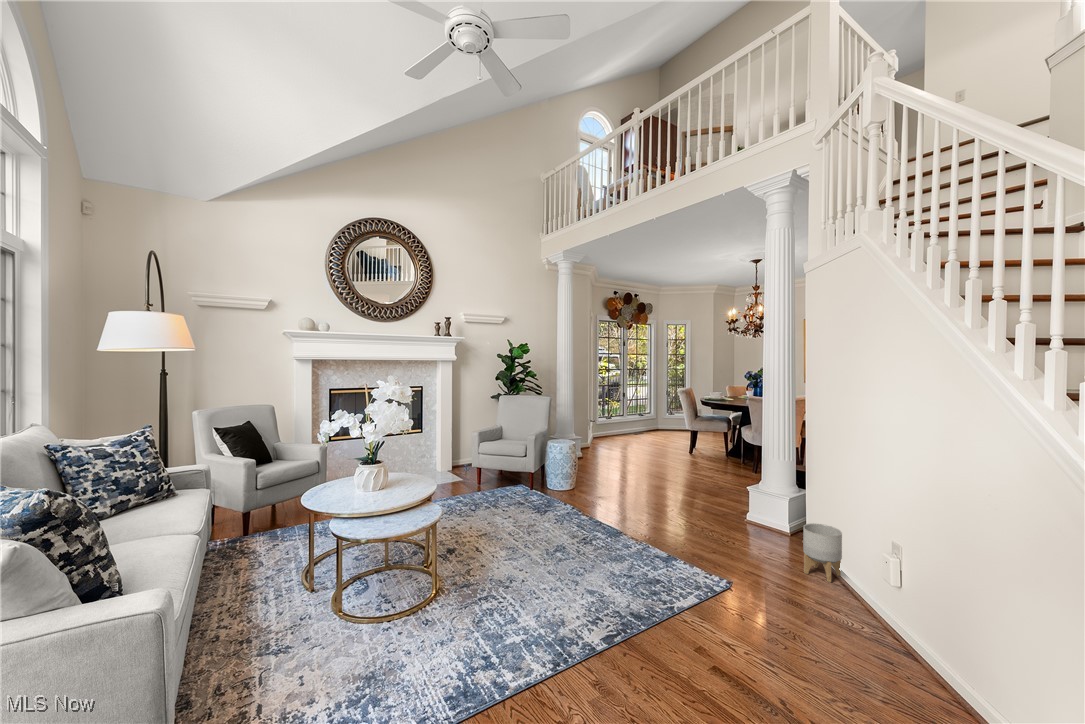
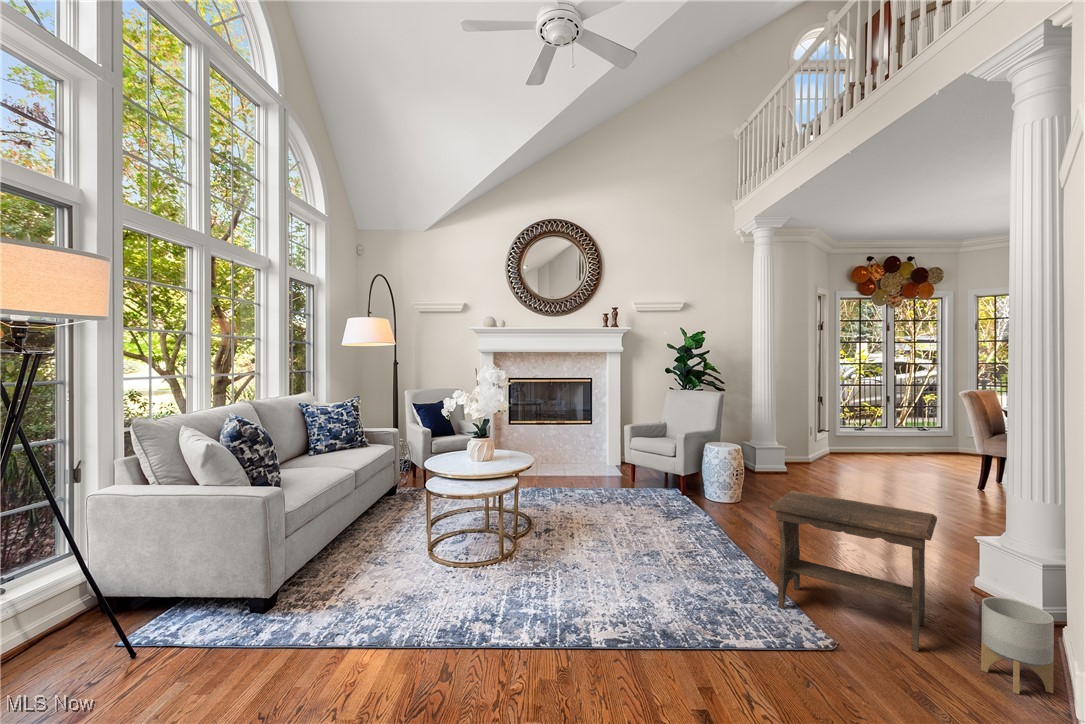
footstool: none [665,473,780,572] -> present [769,491,937,652]

